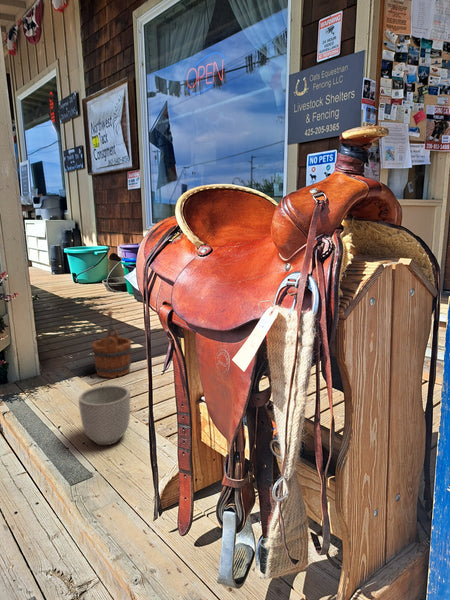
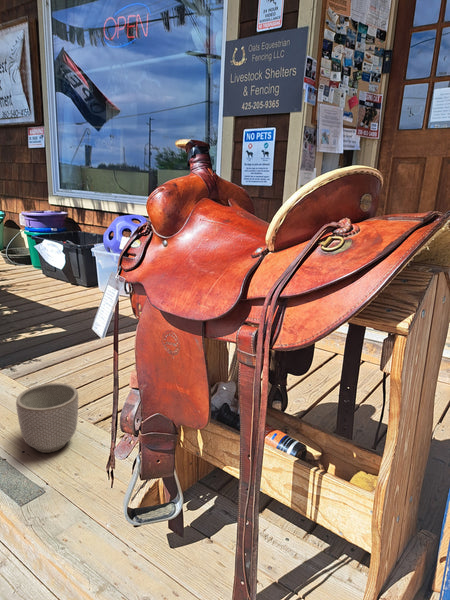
wooden bucket: present [92,311,131,378] -> none [12,294,60,370]

